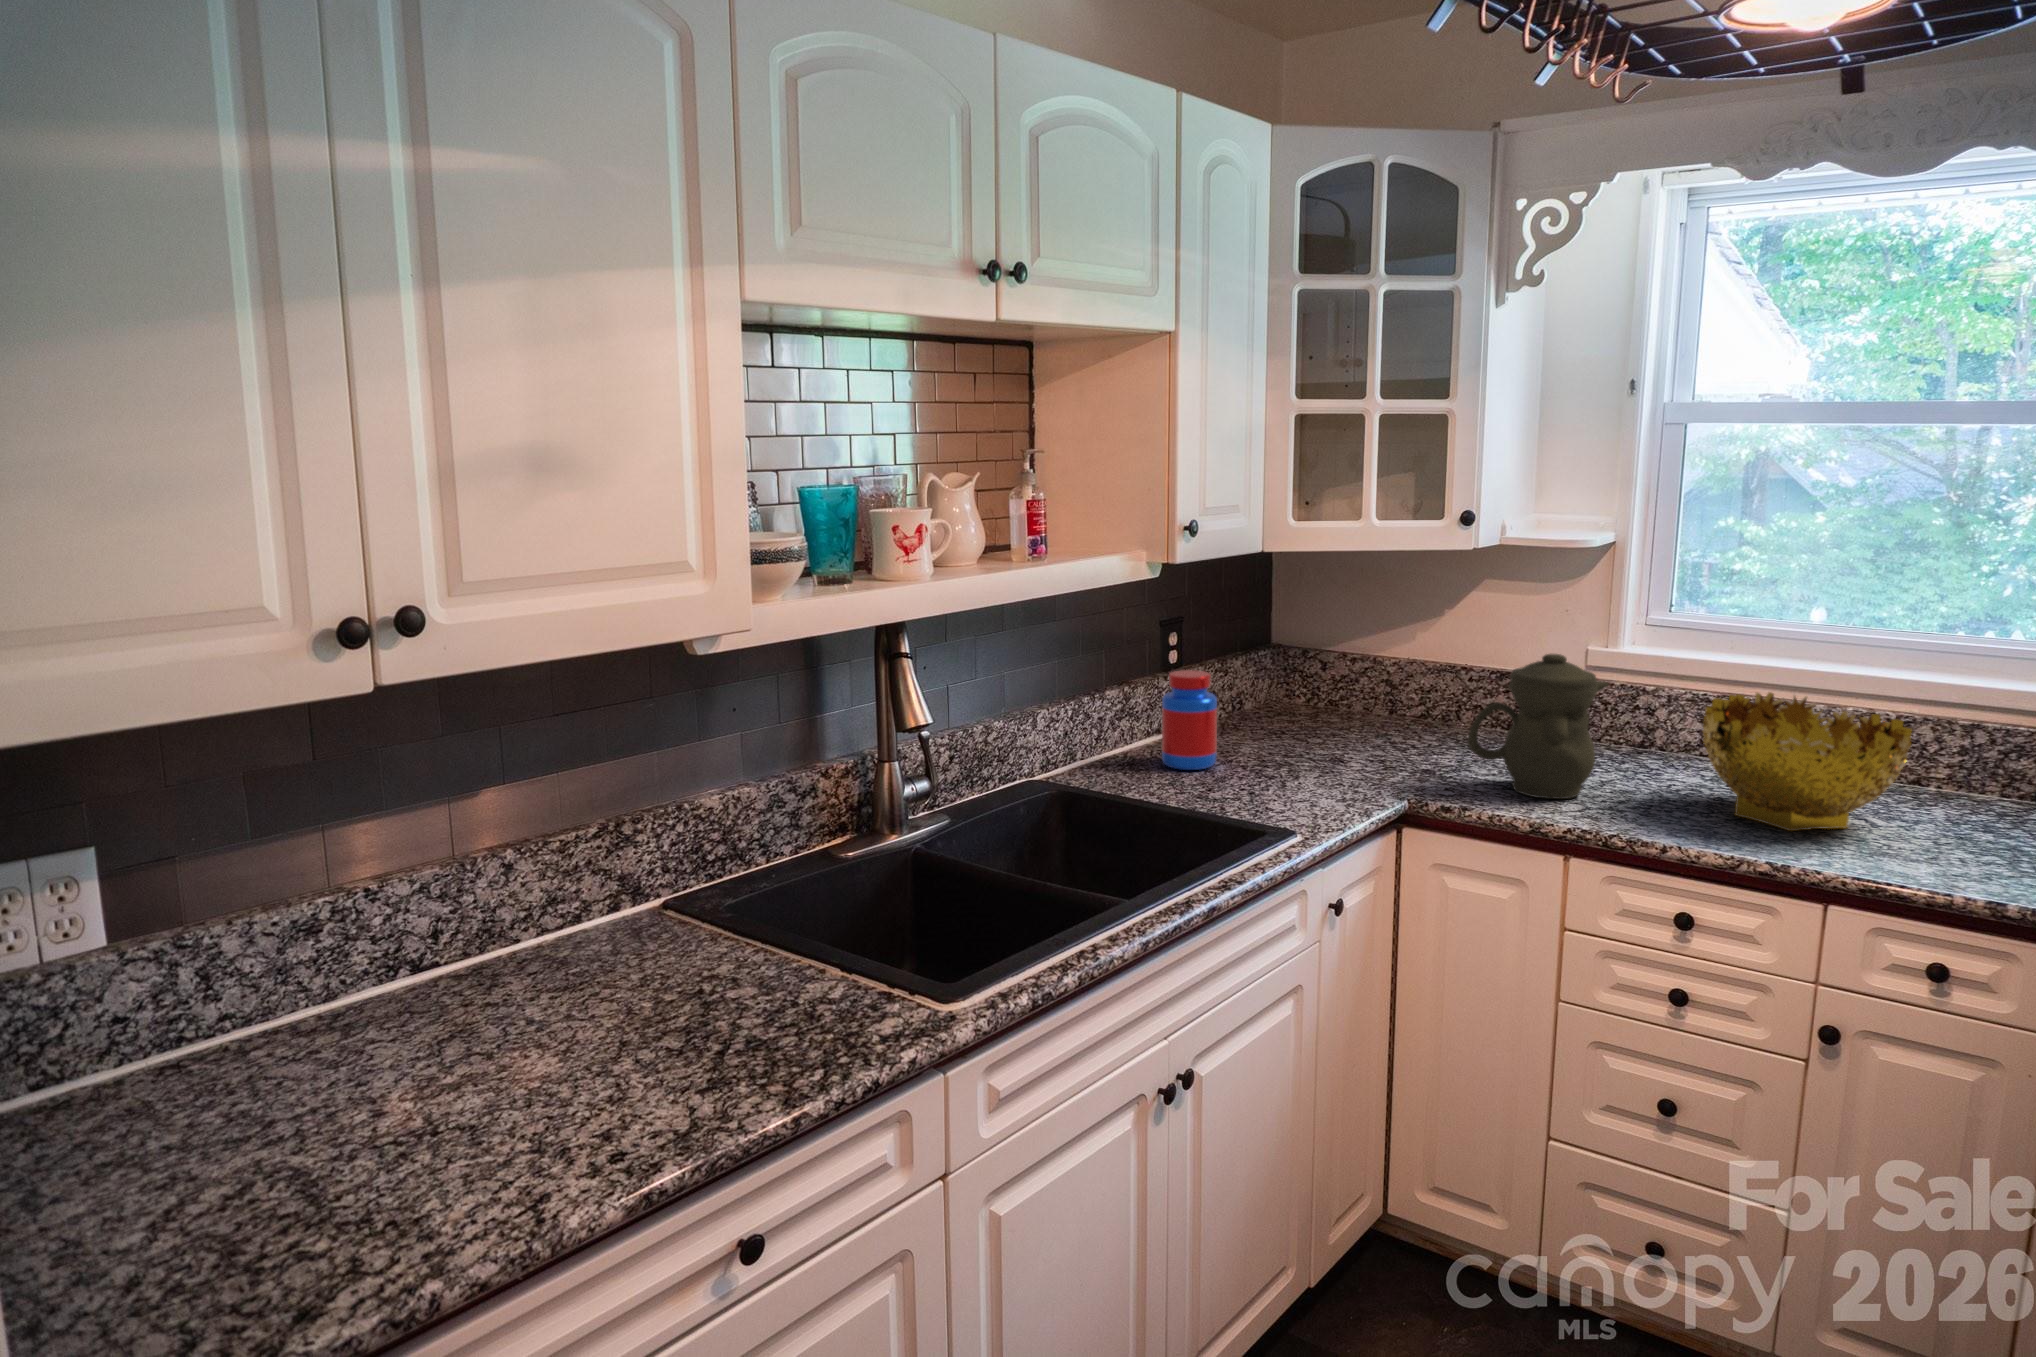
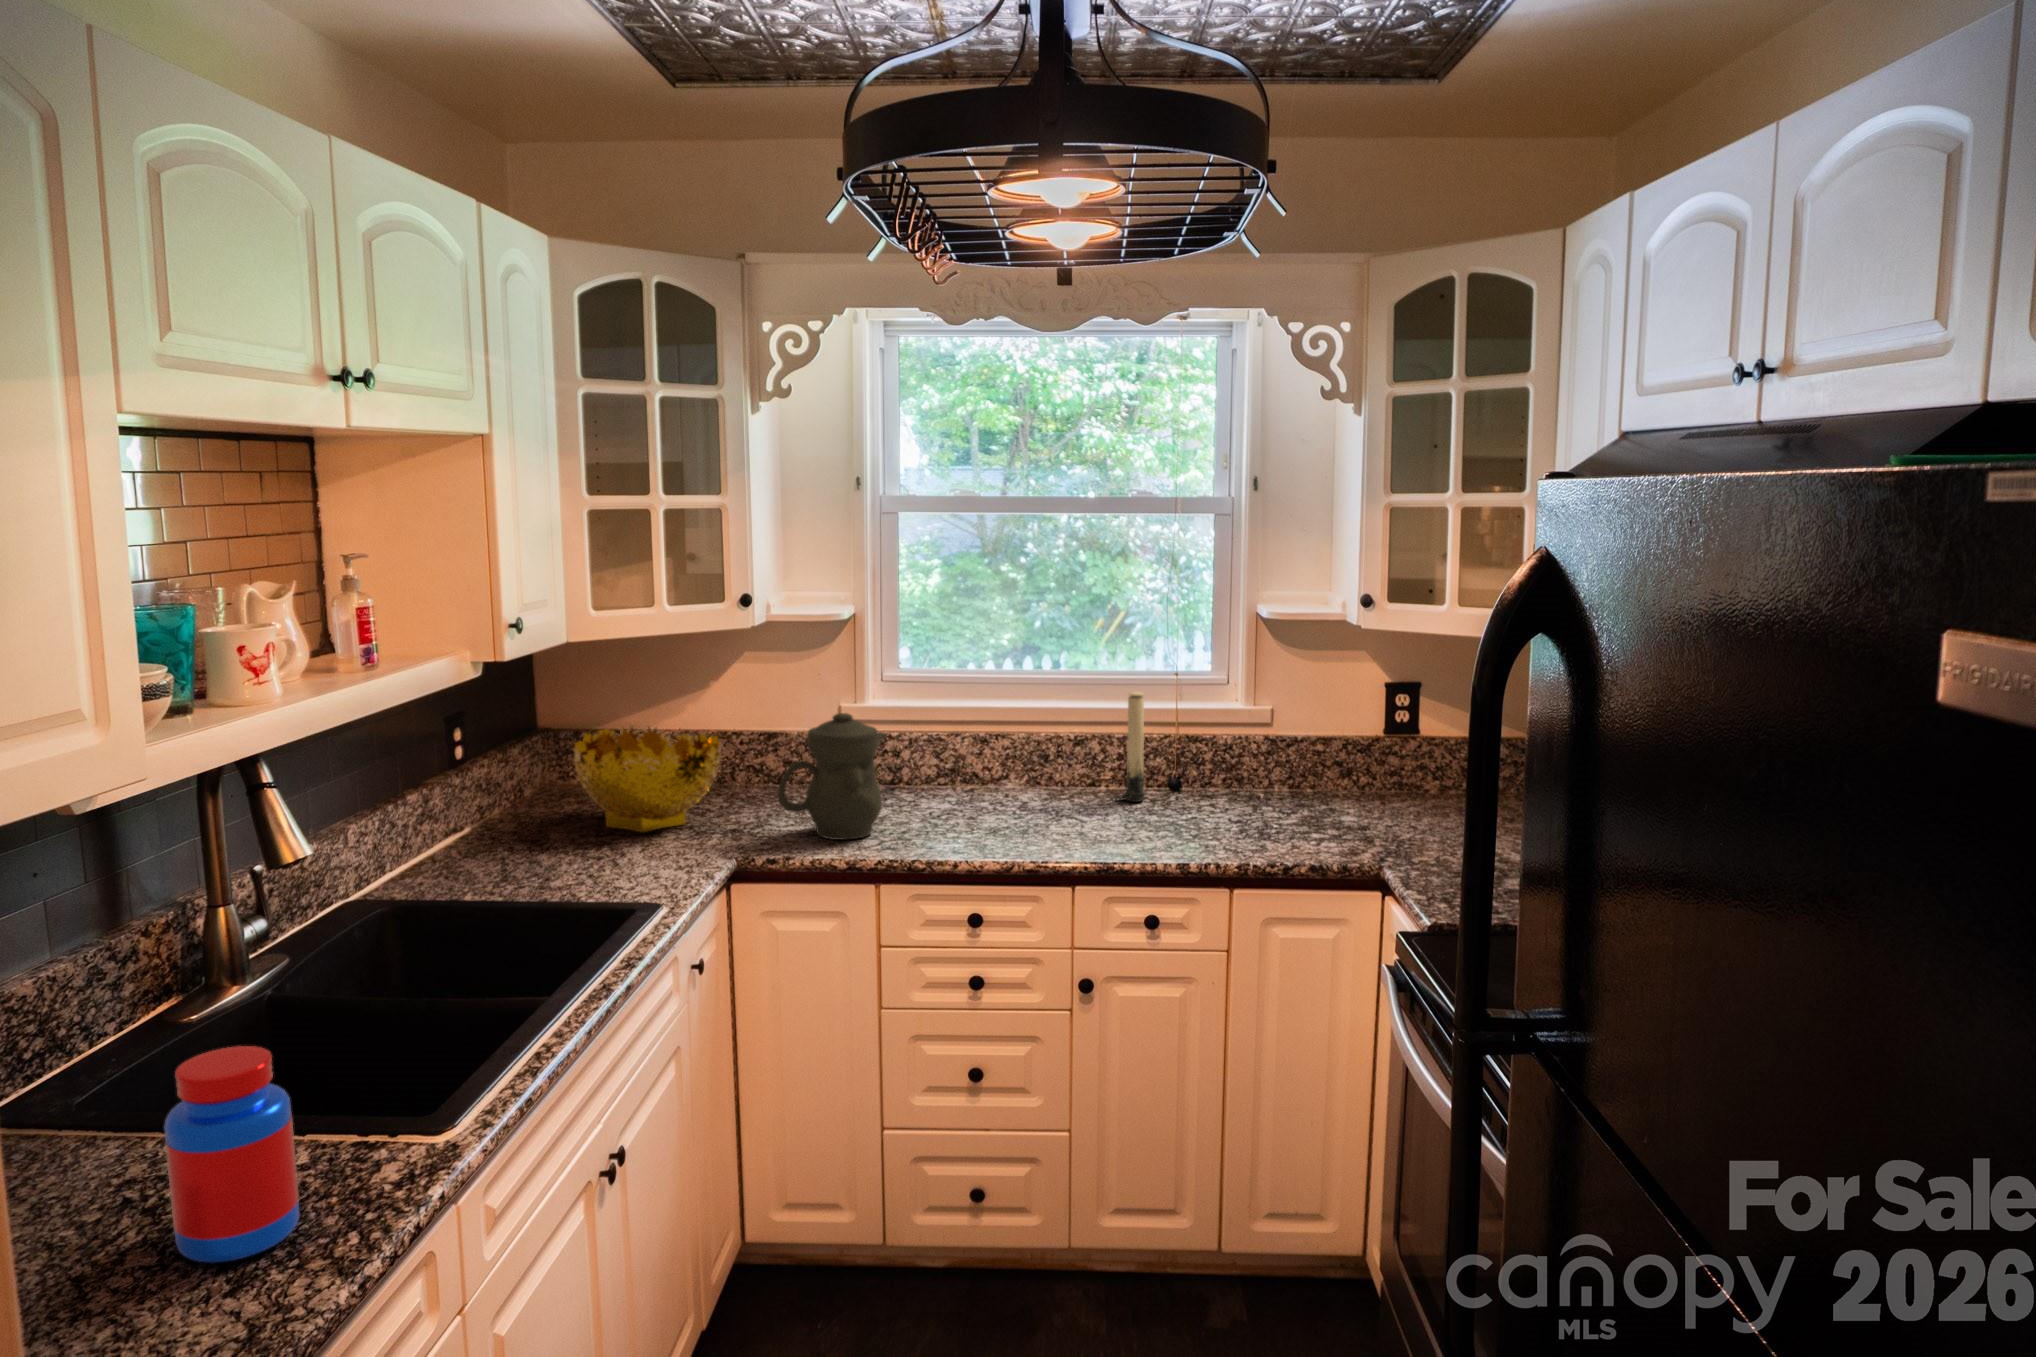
candle: none [1944,666,2009,813] -> present [1114,692,1144,802]
jar: present [1162,670,1217,770] -> present [164,1046,299,1263]
decorative bowl: present [1703,692,1912,831] -> present [574,725,721,832]

